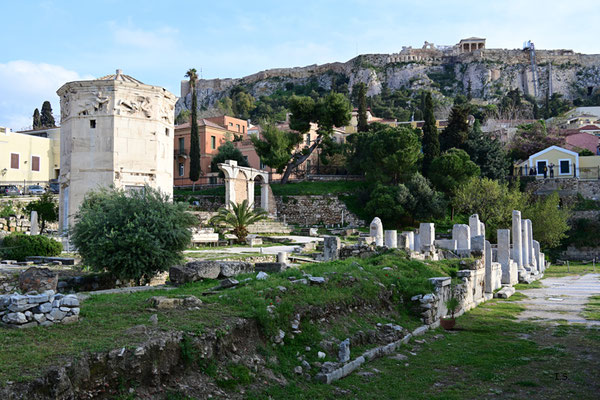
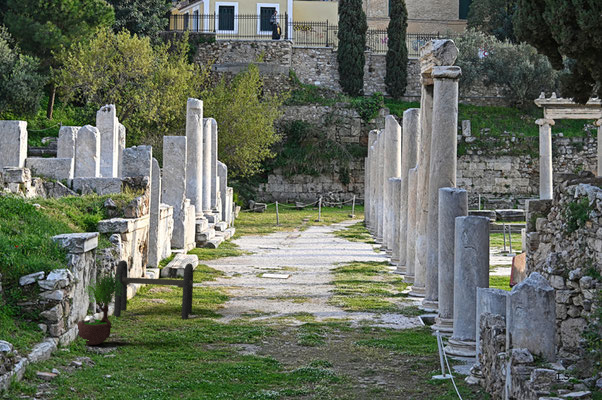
bench: none [463,290,502,320] -> present [114,260,193,319]

